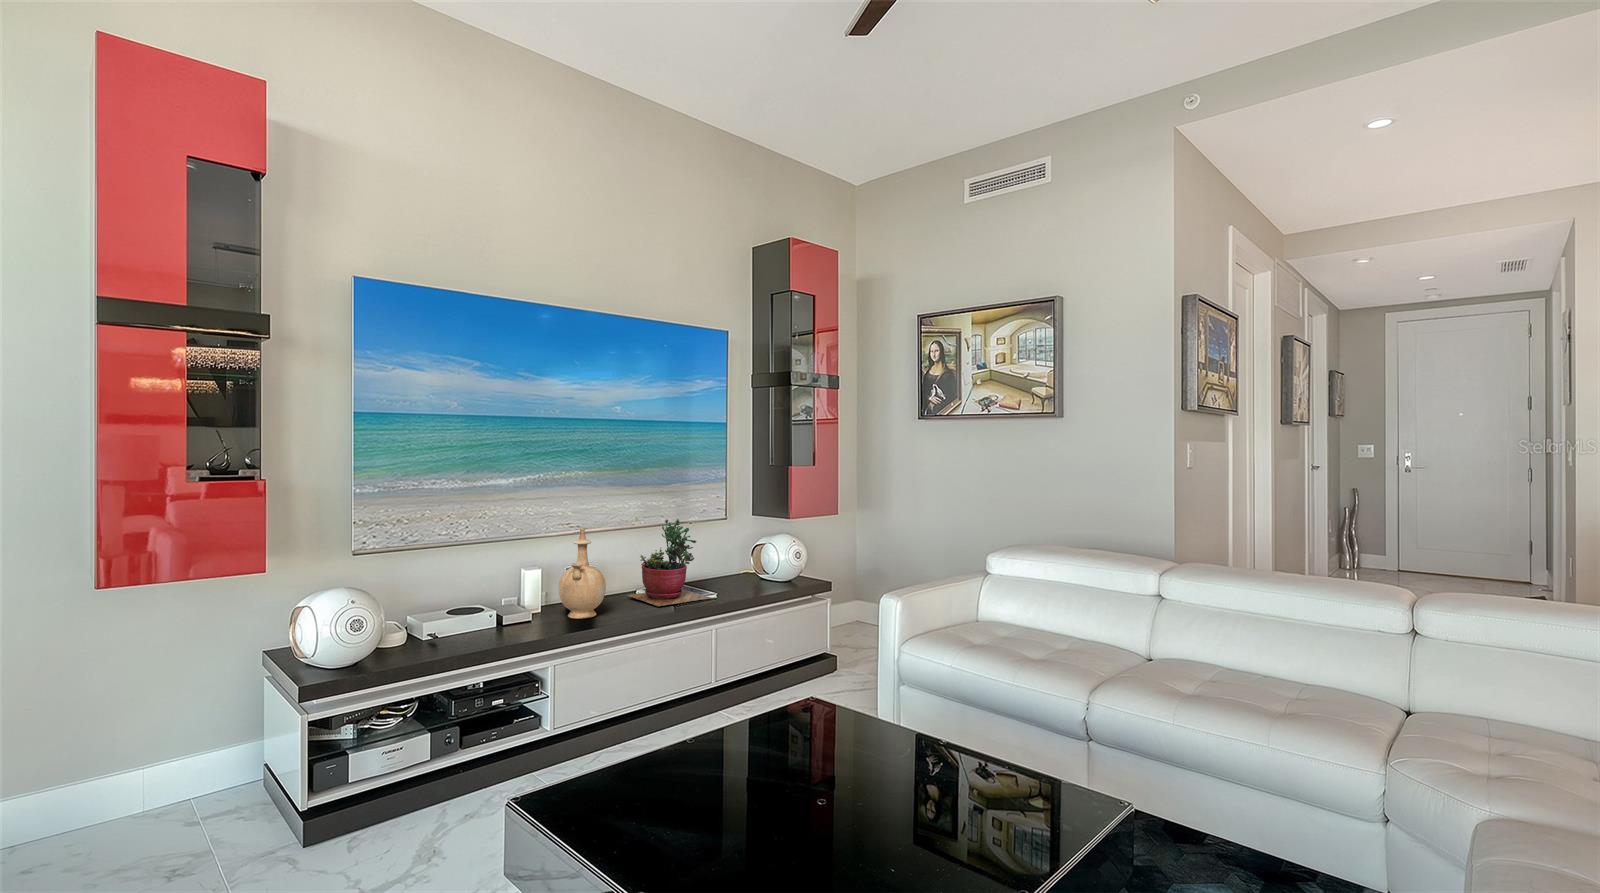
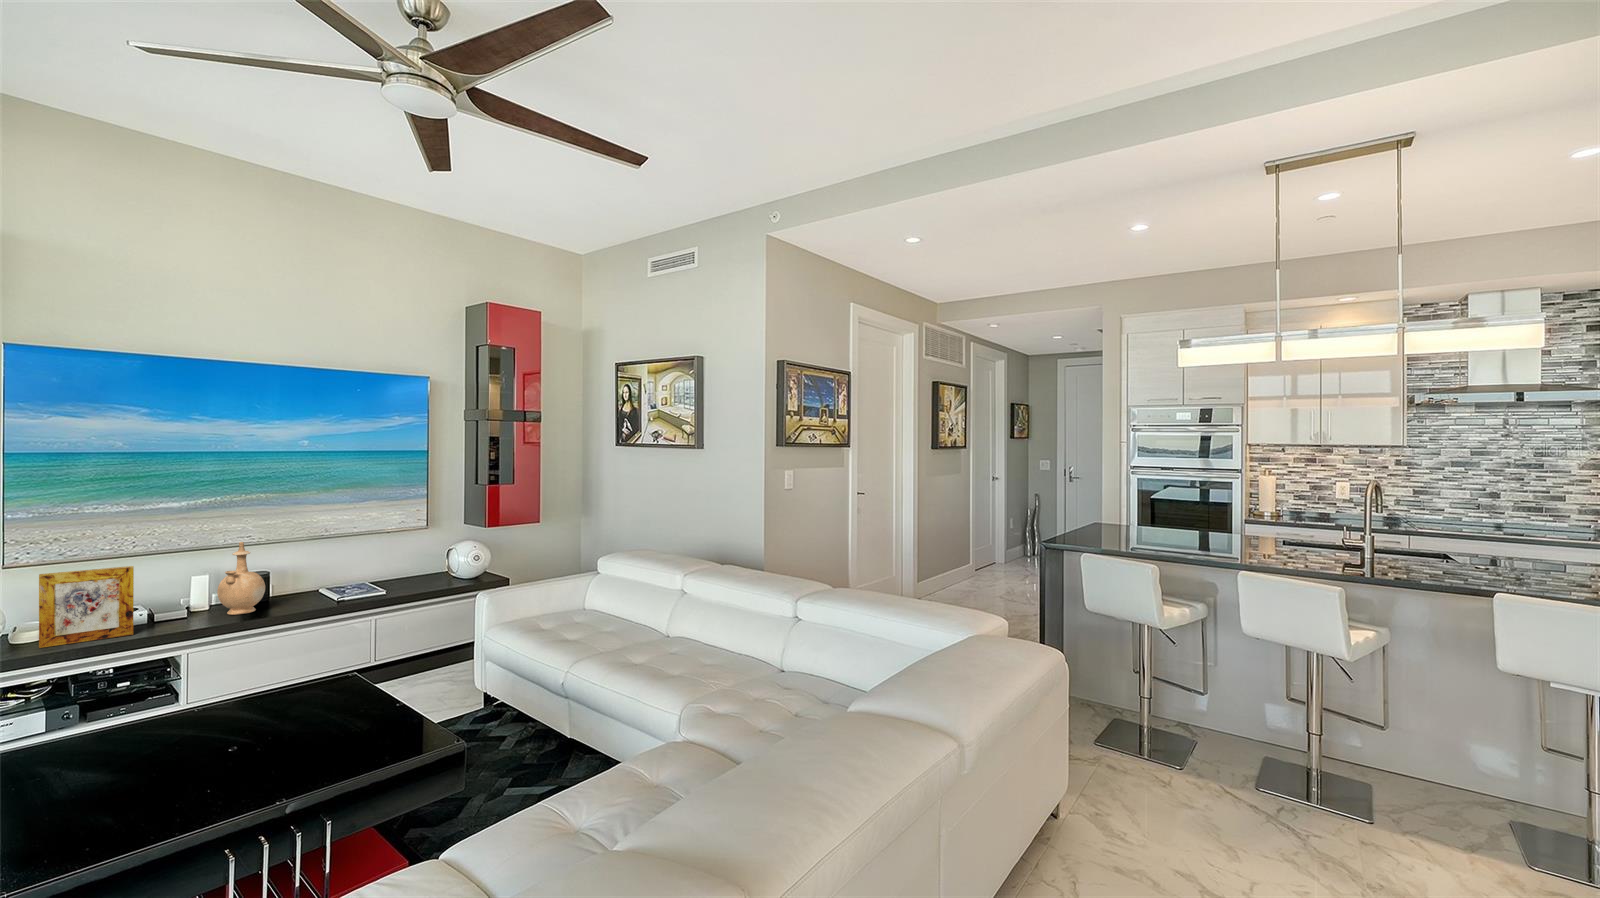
succulent plant: present [628,519,711,606] -> none [305,530,381,602]
picture frame: none [411,553,498,652] -> present [39,566,134,648]

